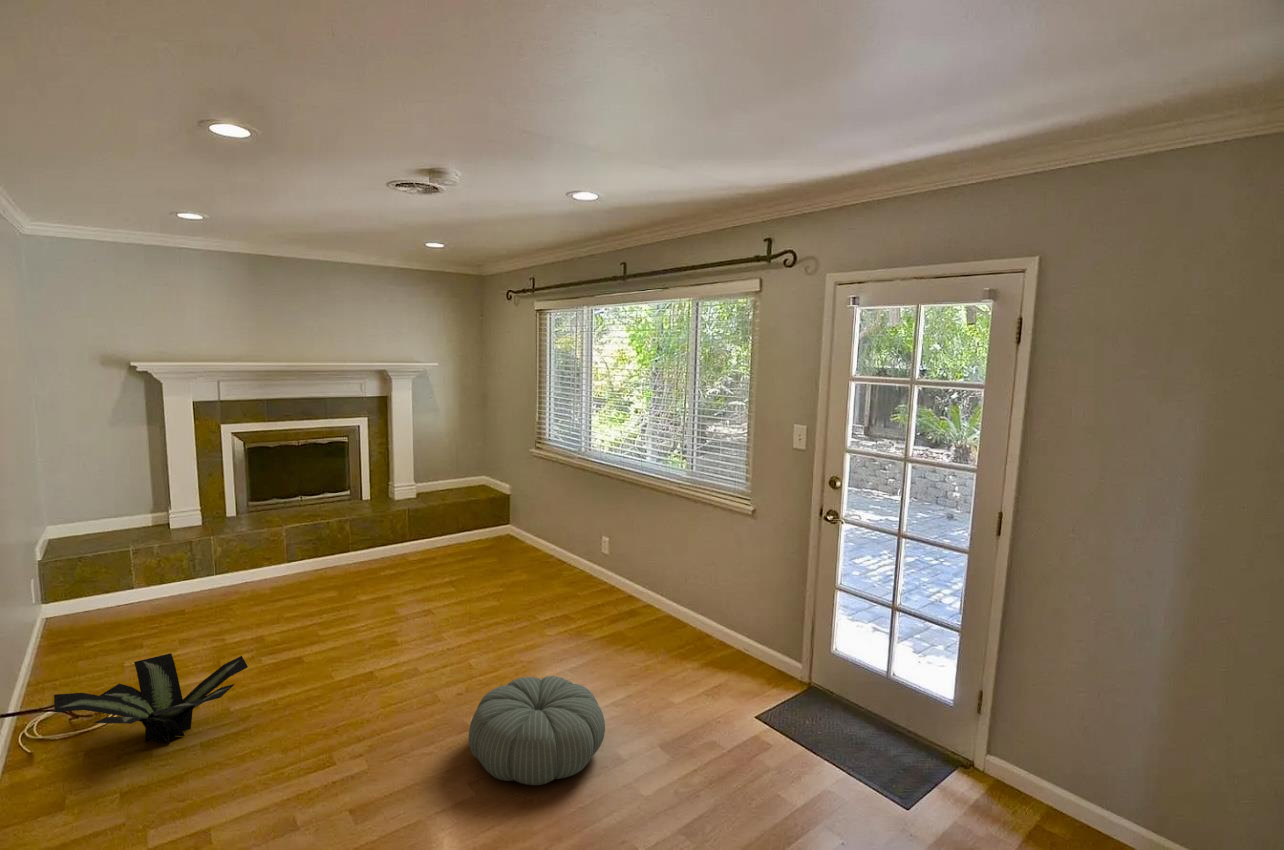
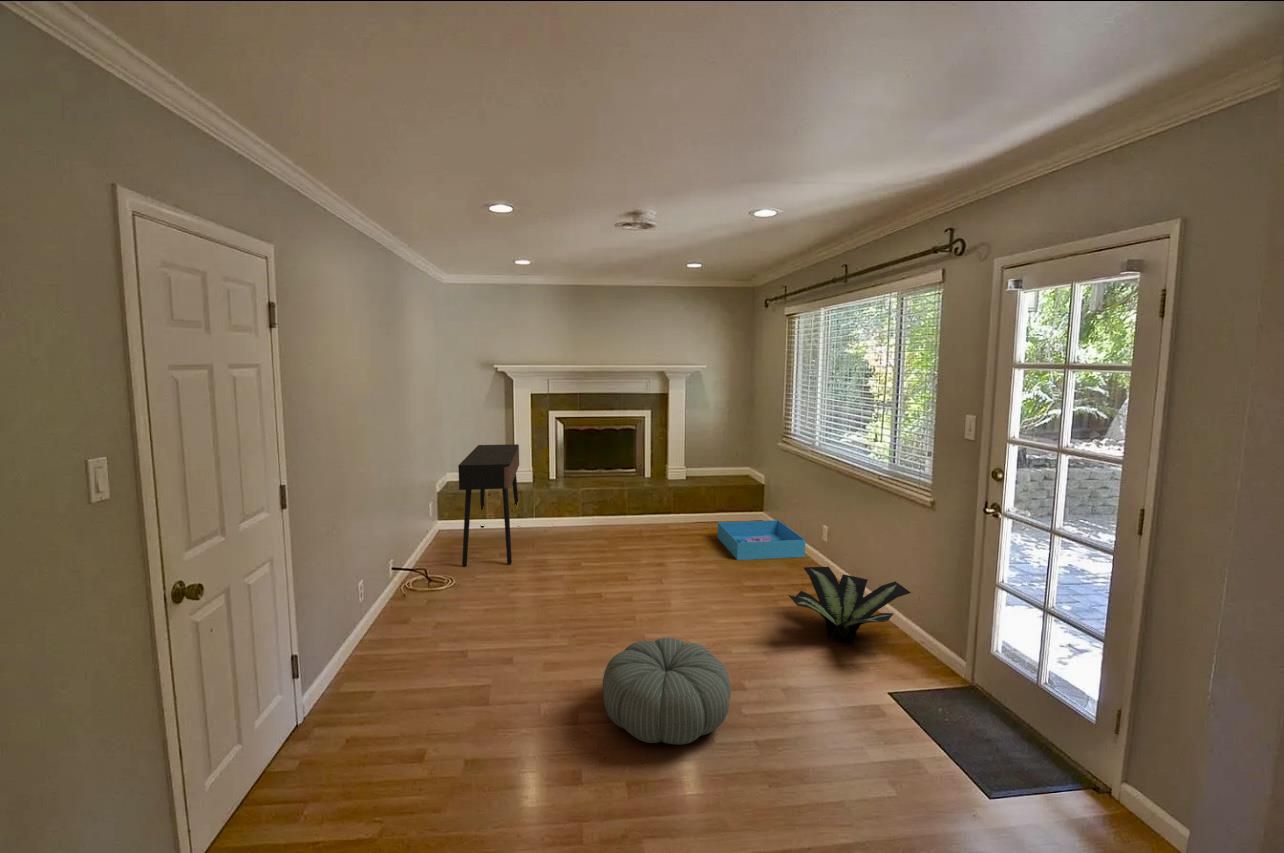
console table: none [114,475,221,662] -> present [458,444,519,567]
storage bin: none [473,533,575,583] -> present [718,520,806,560]
potted plant: present [54,653,248,744] -> present [789,567,911,645]

